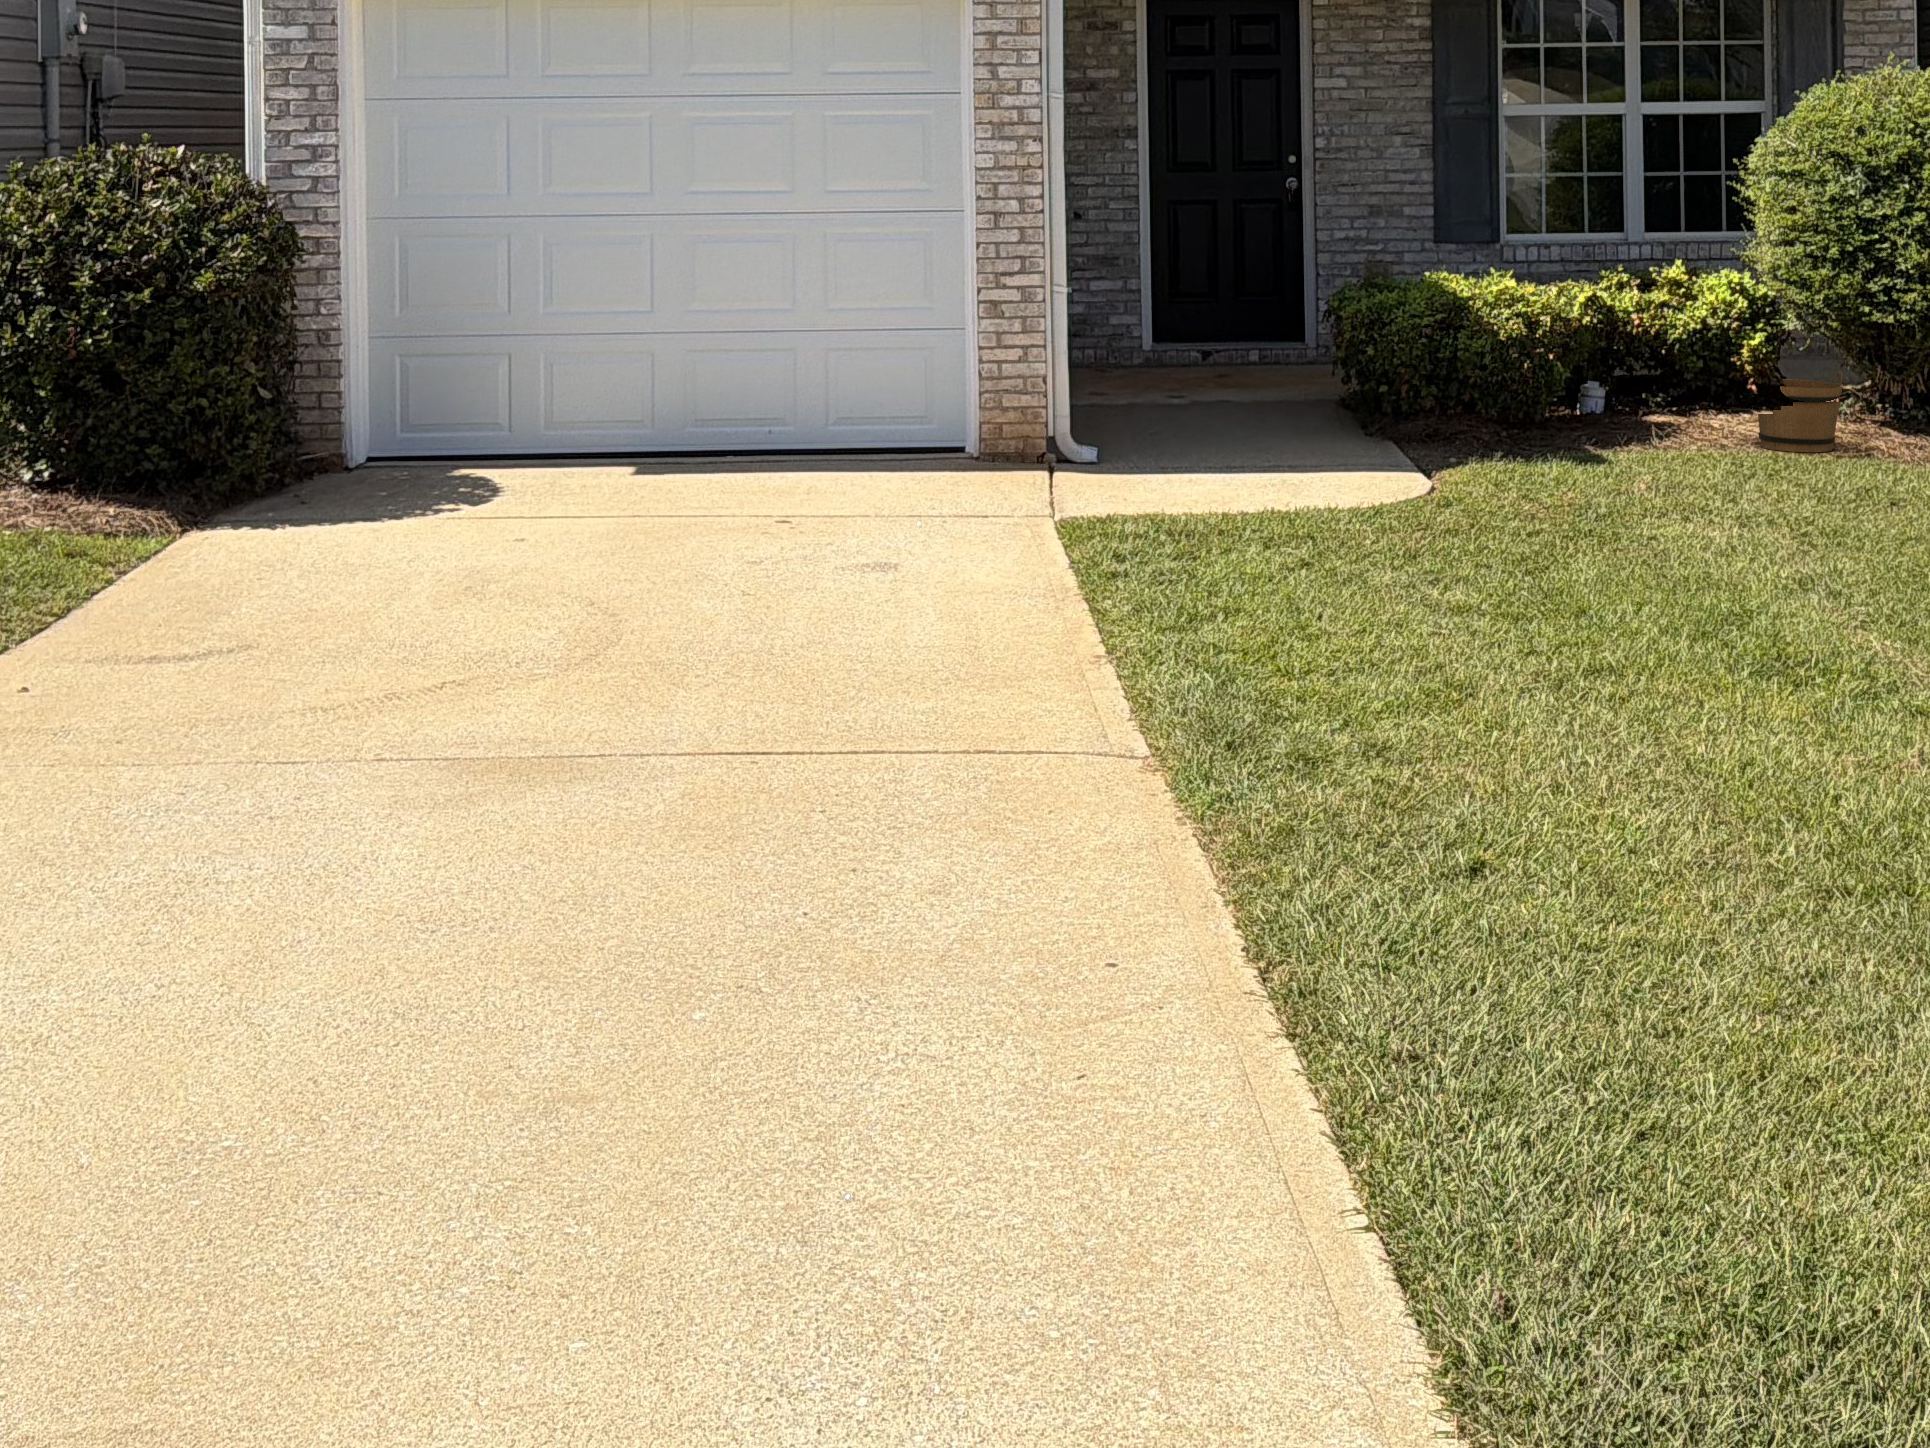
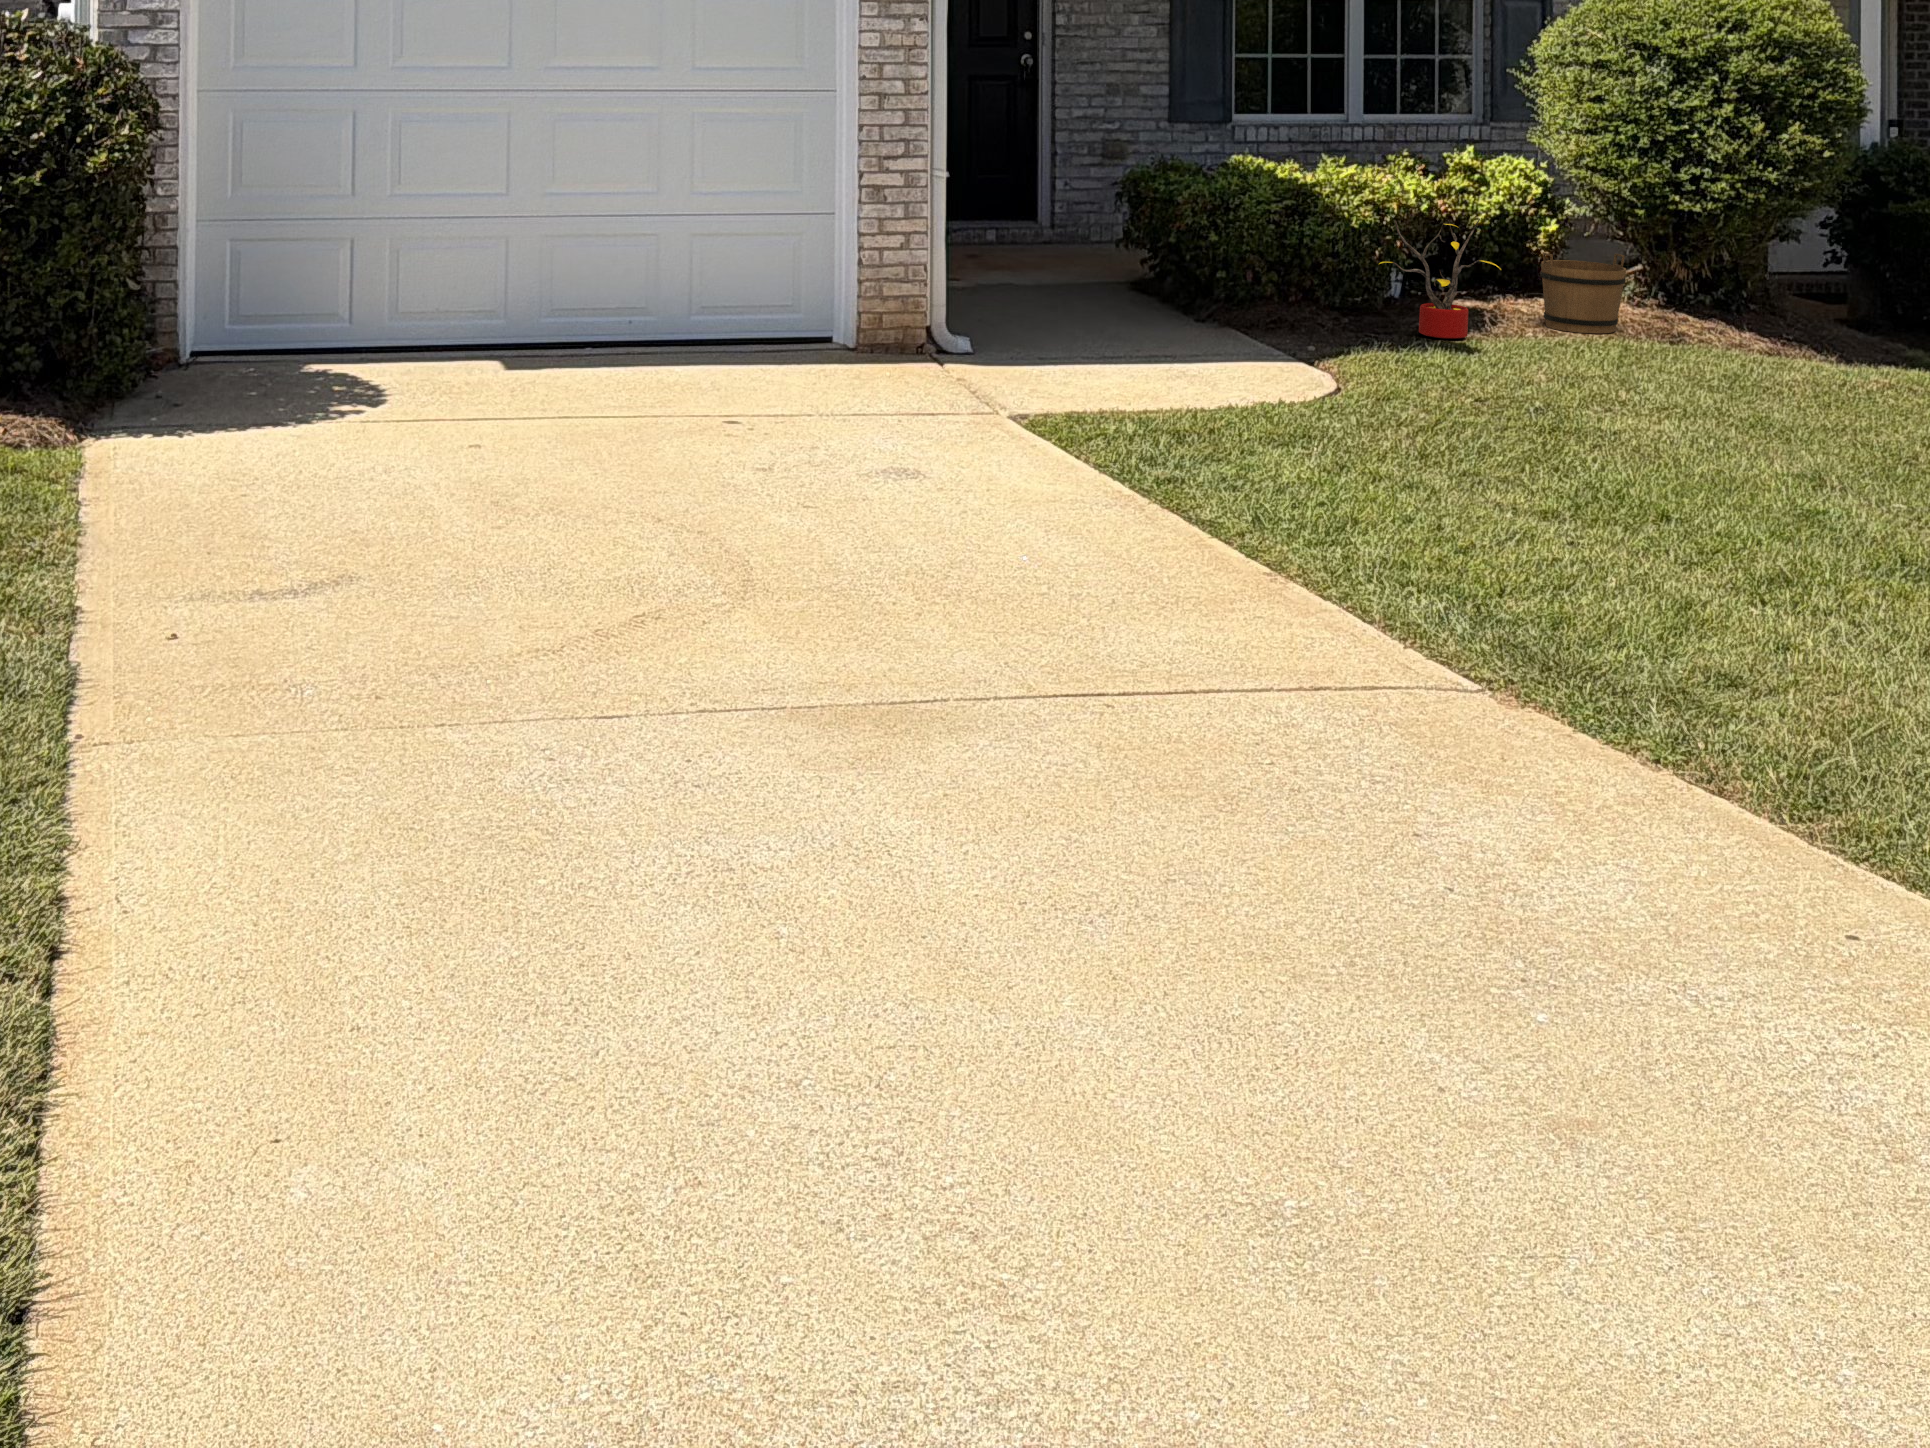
decorative plant: none [1556,334,1692,454] -> present [1379,219,1500,339]

